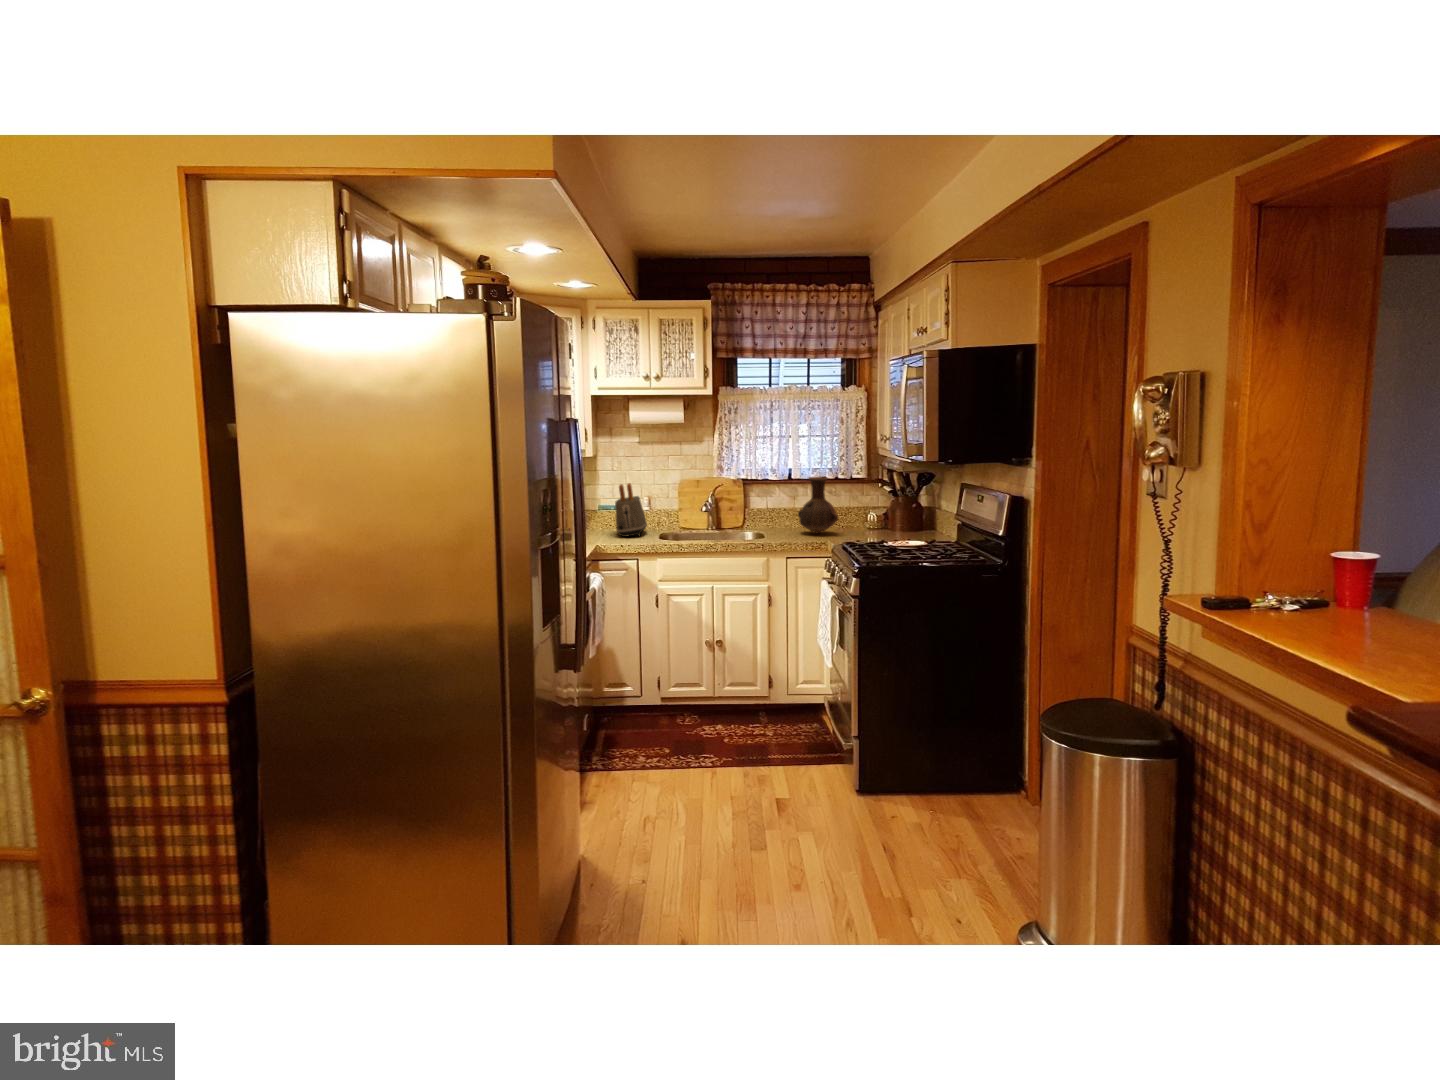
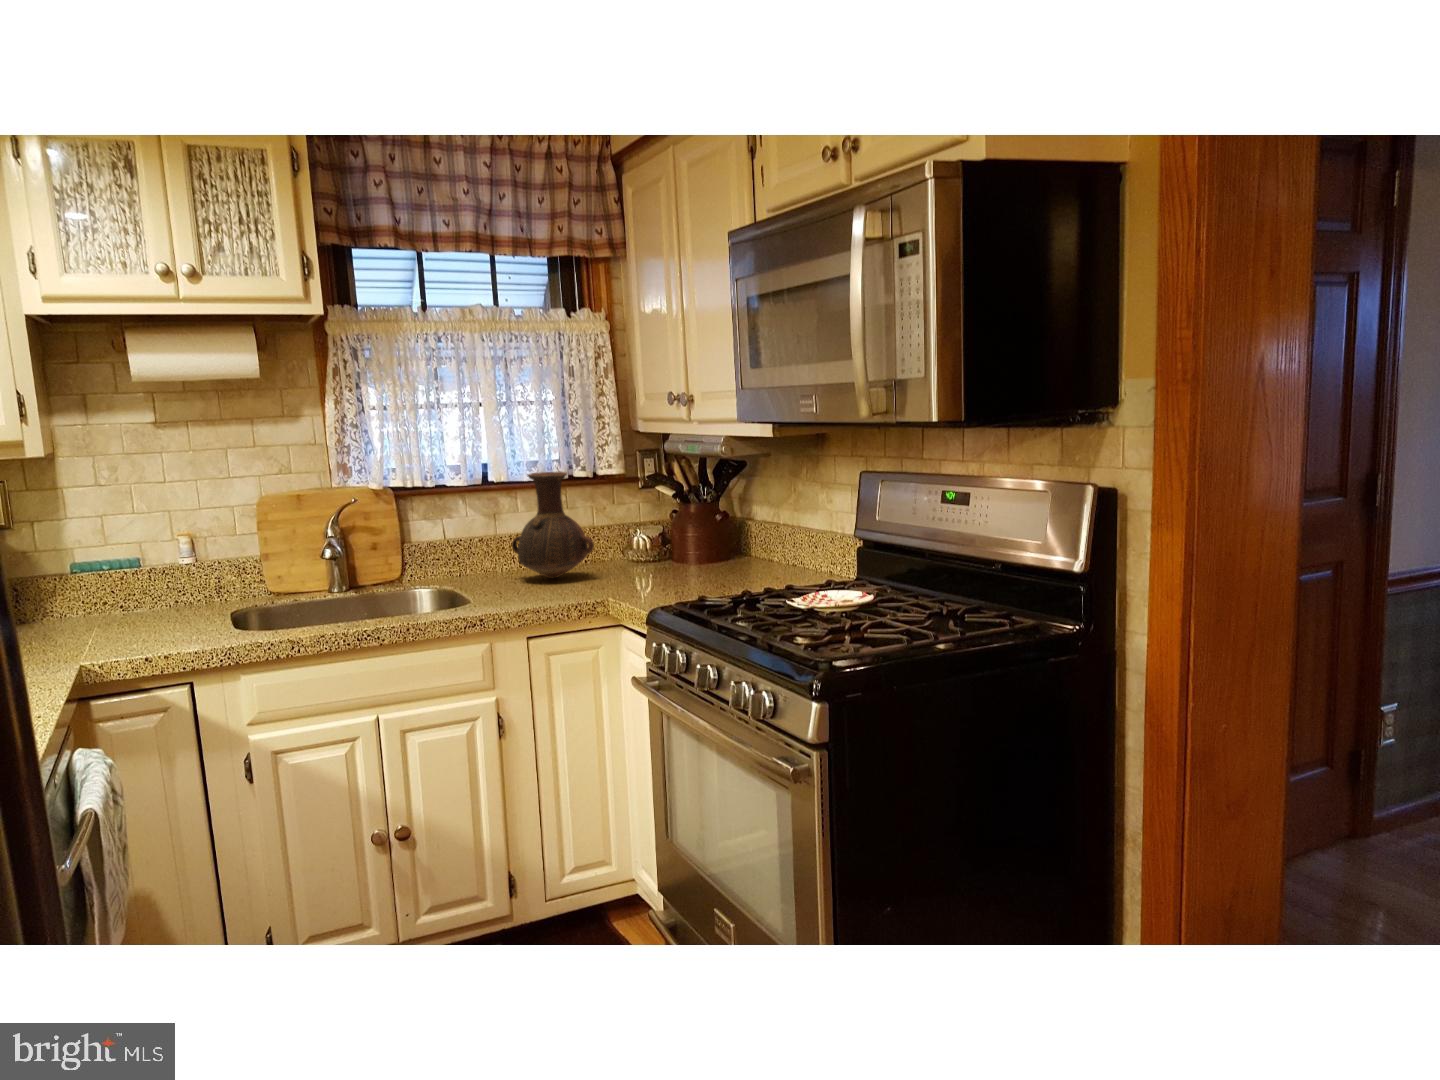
toaster: present [615,483,647,537] -> none [109,510,193,630]

